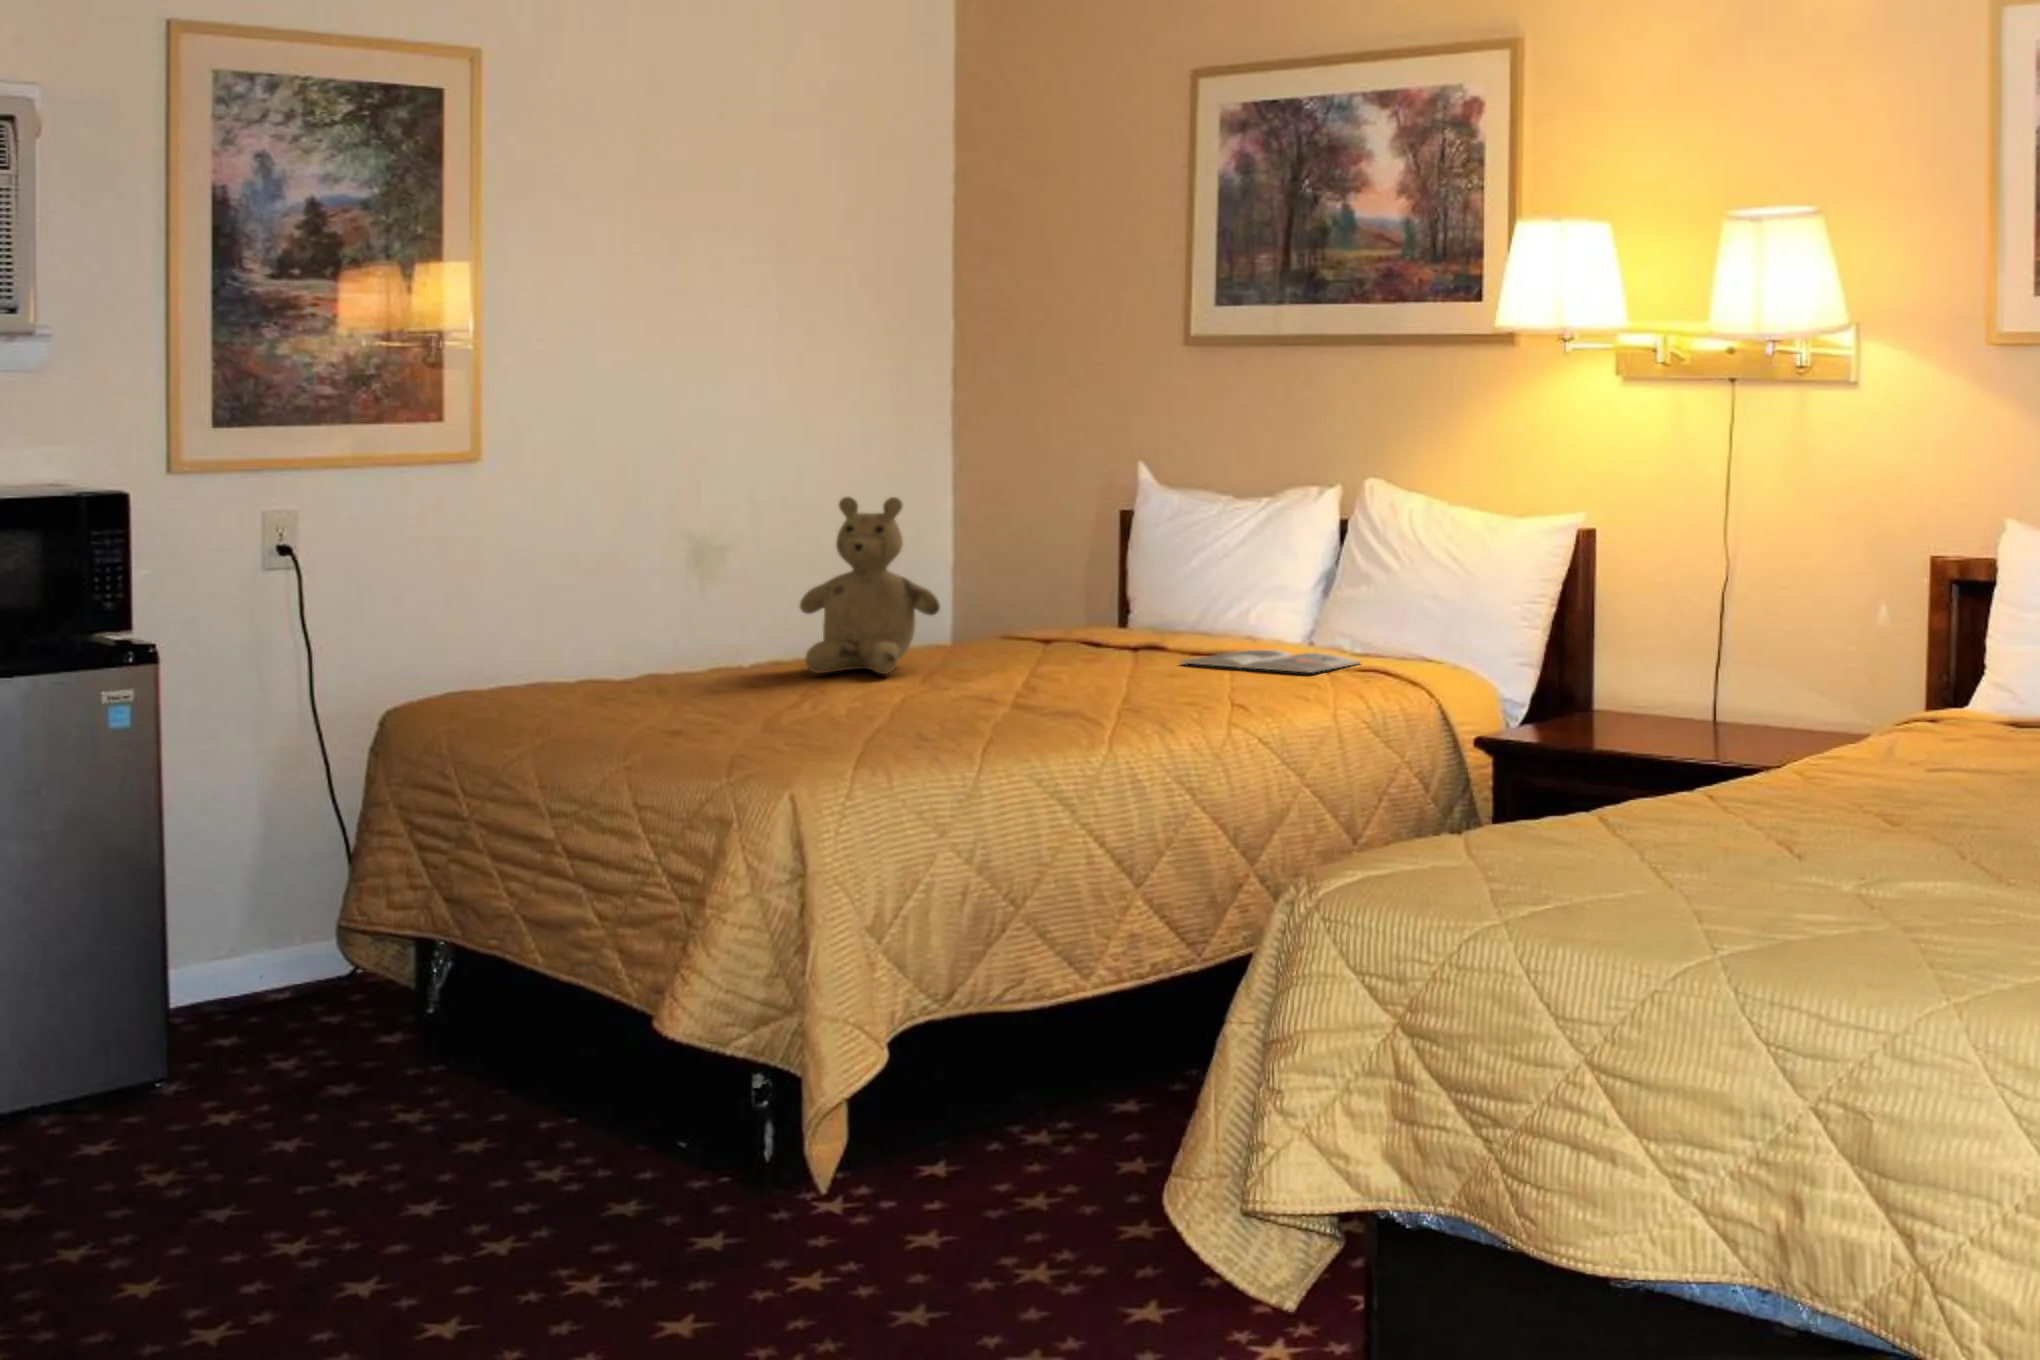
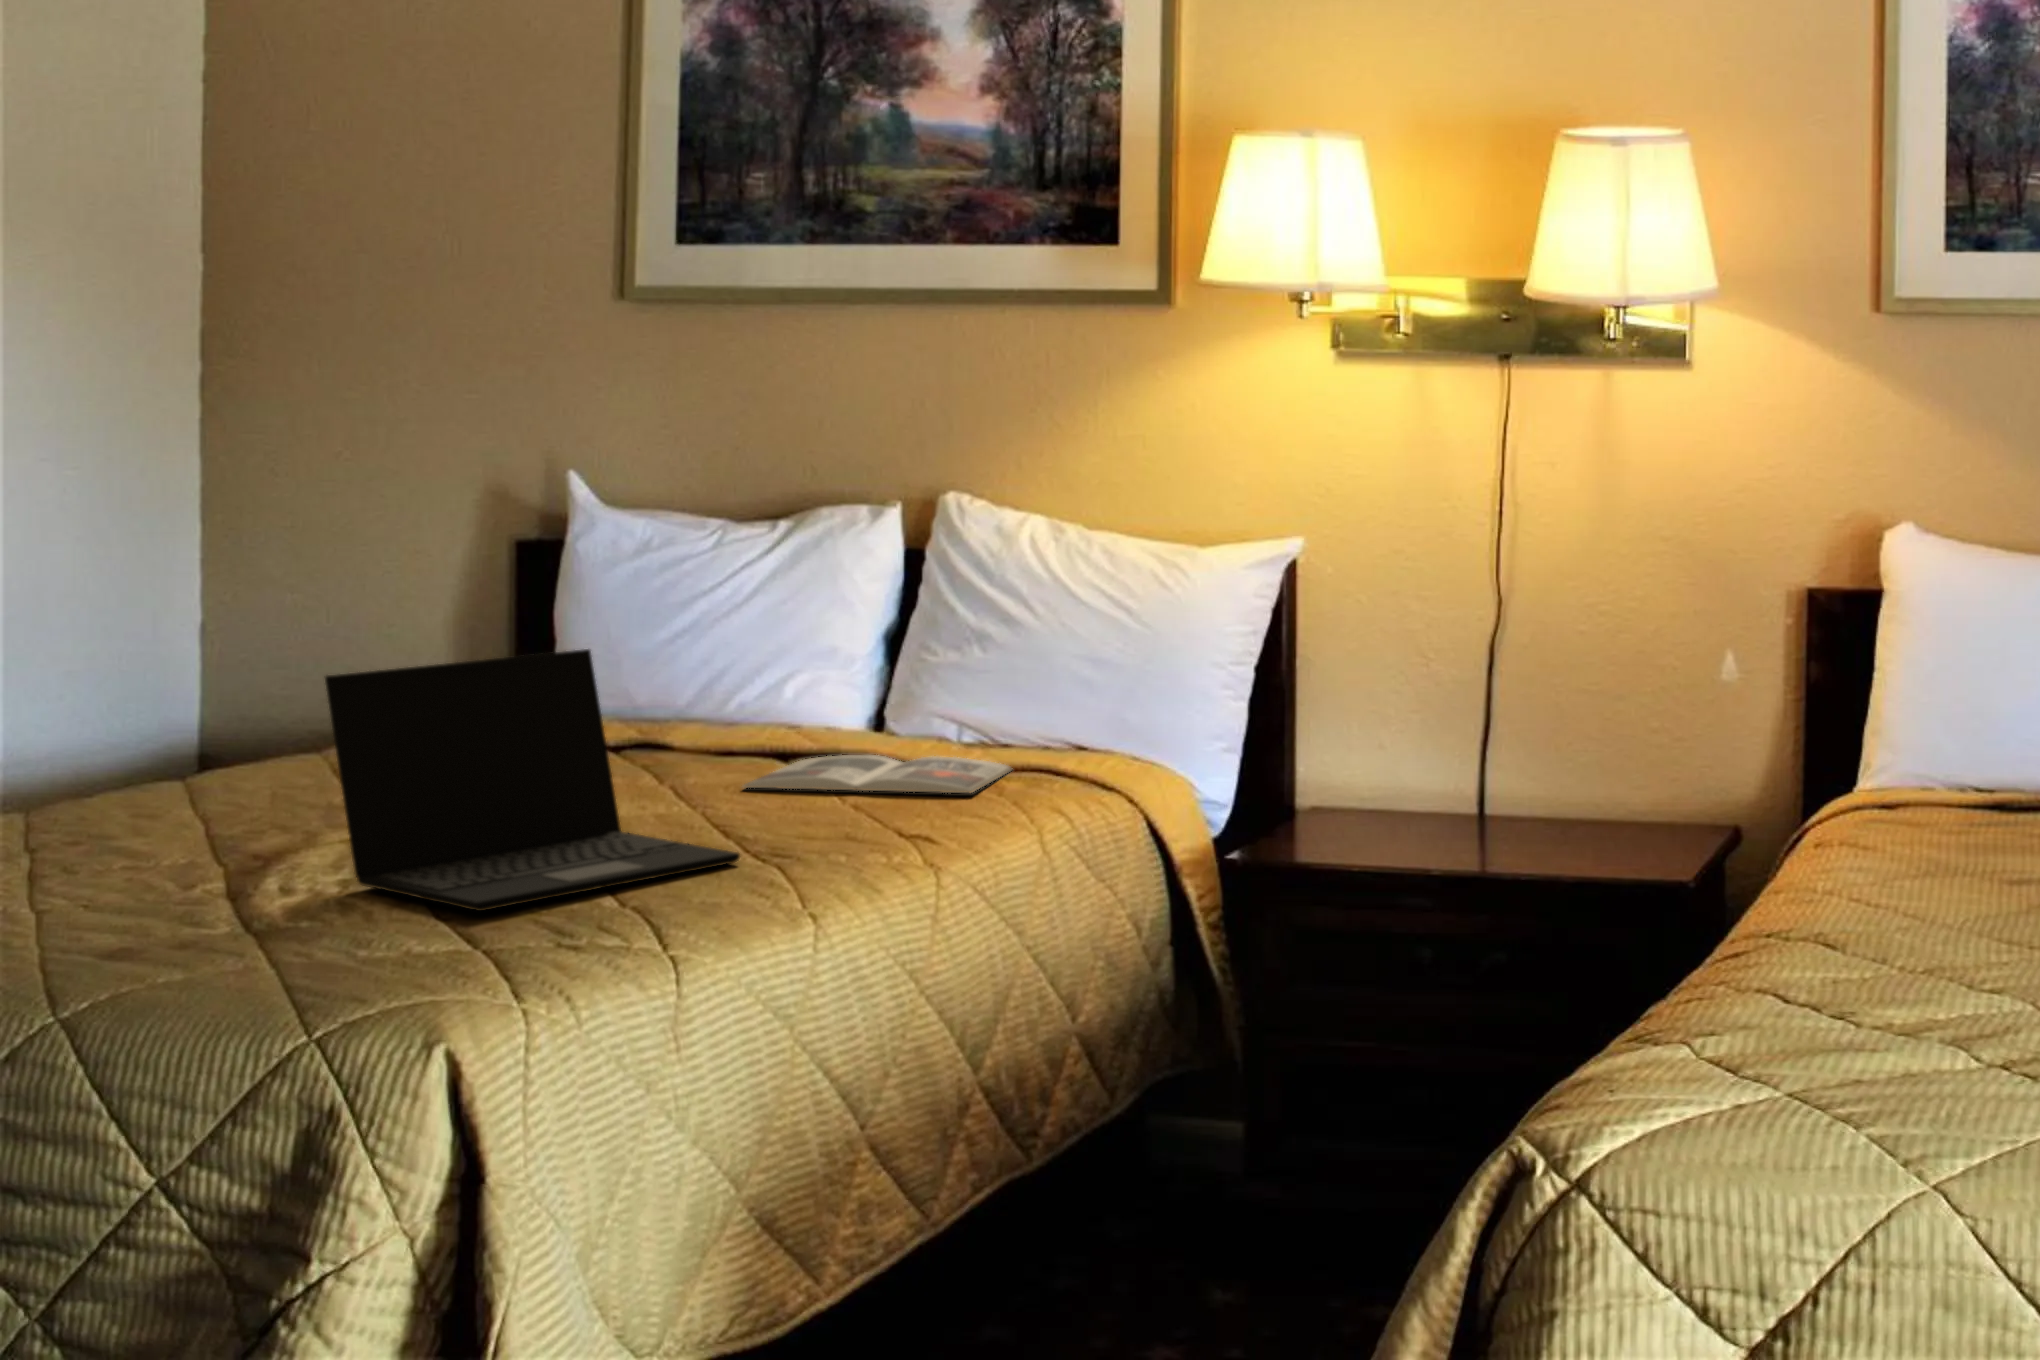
teddy bear: present [800,497,940,674] -> none [91,549,351,852]
laptop: none [894,563,1124,707] -> present [325,649,740,911]

